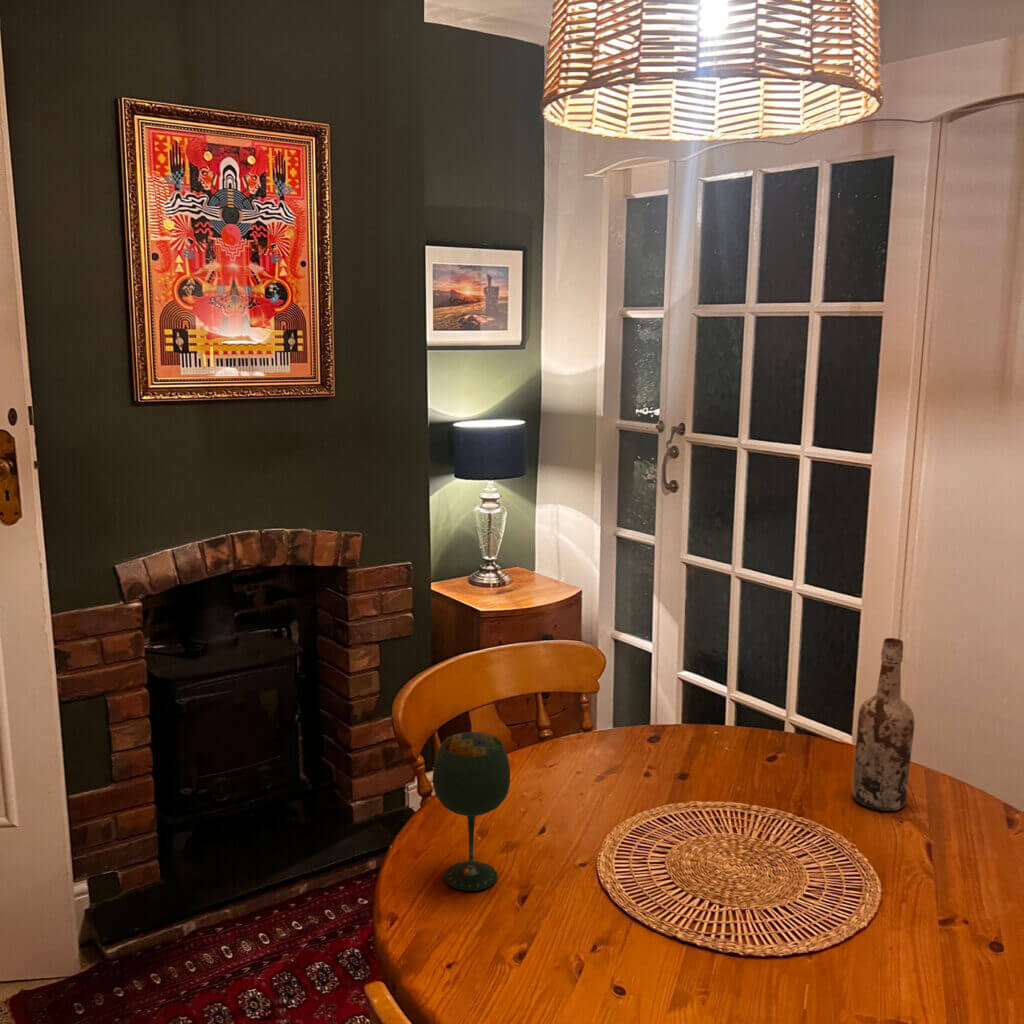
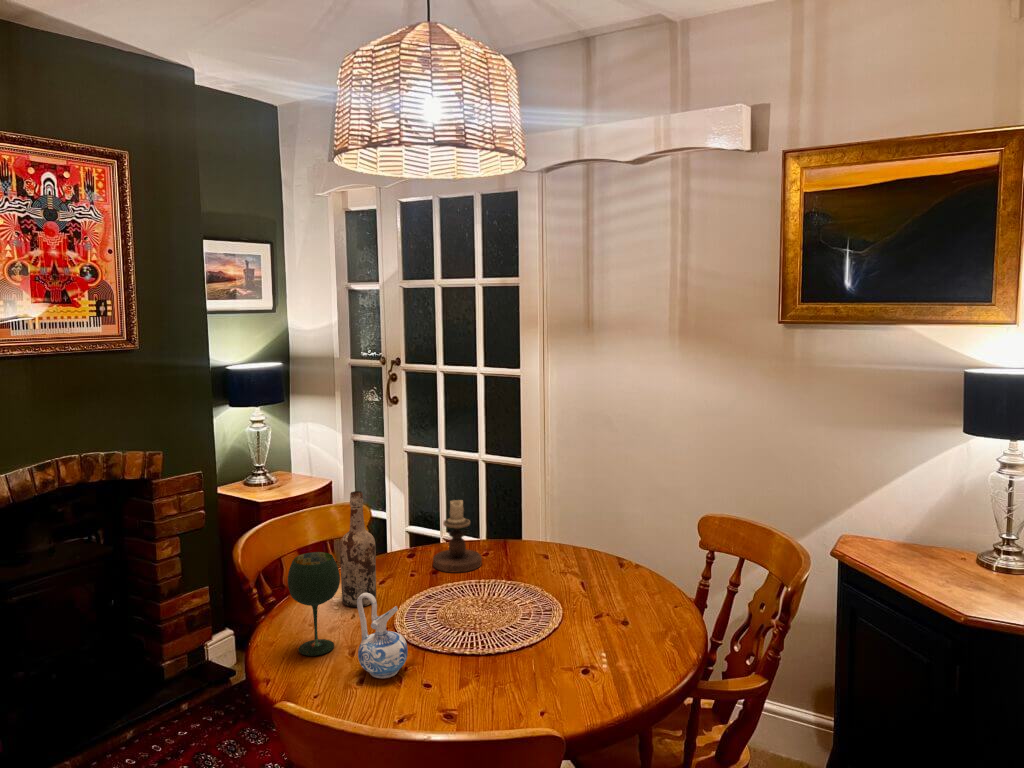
wine bottle: present [853,638,914,811] -> present [340,491,376,607]
candlestick: none [683,665,762,781] -> present [433,500,482,572]
ceramic pitcher: none [517,819,596,961] -> present [357,593,408,678]

